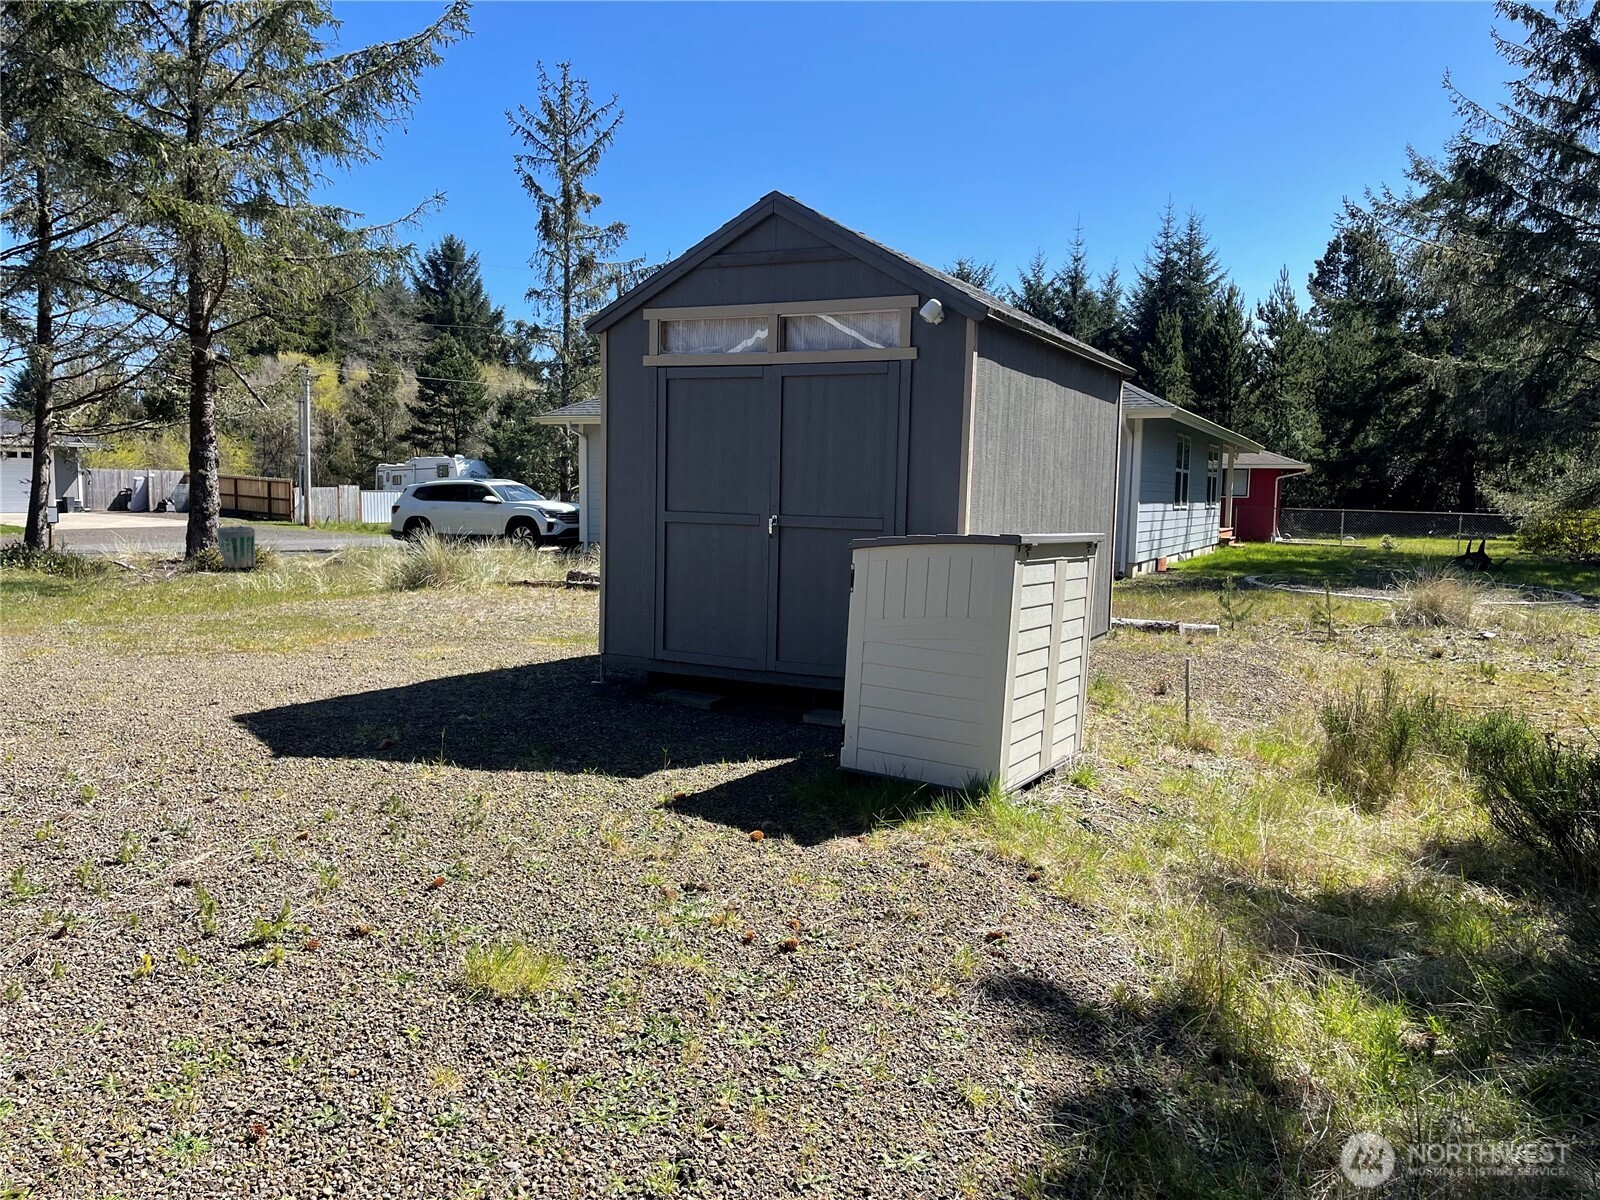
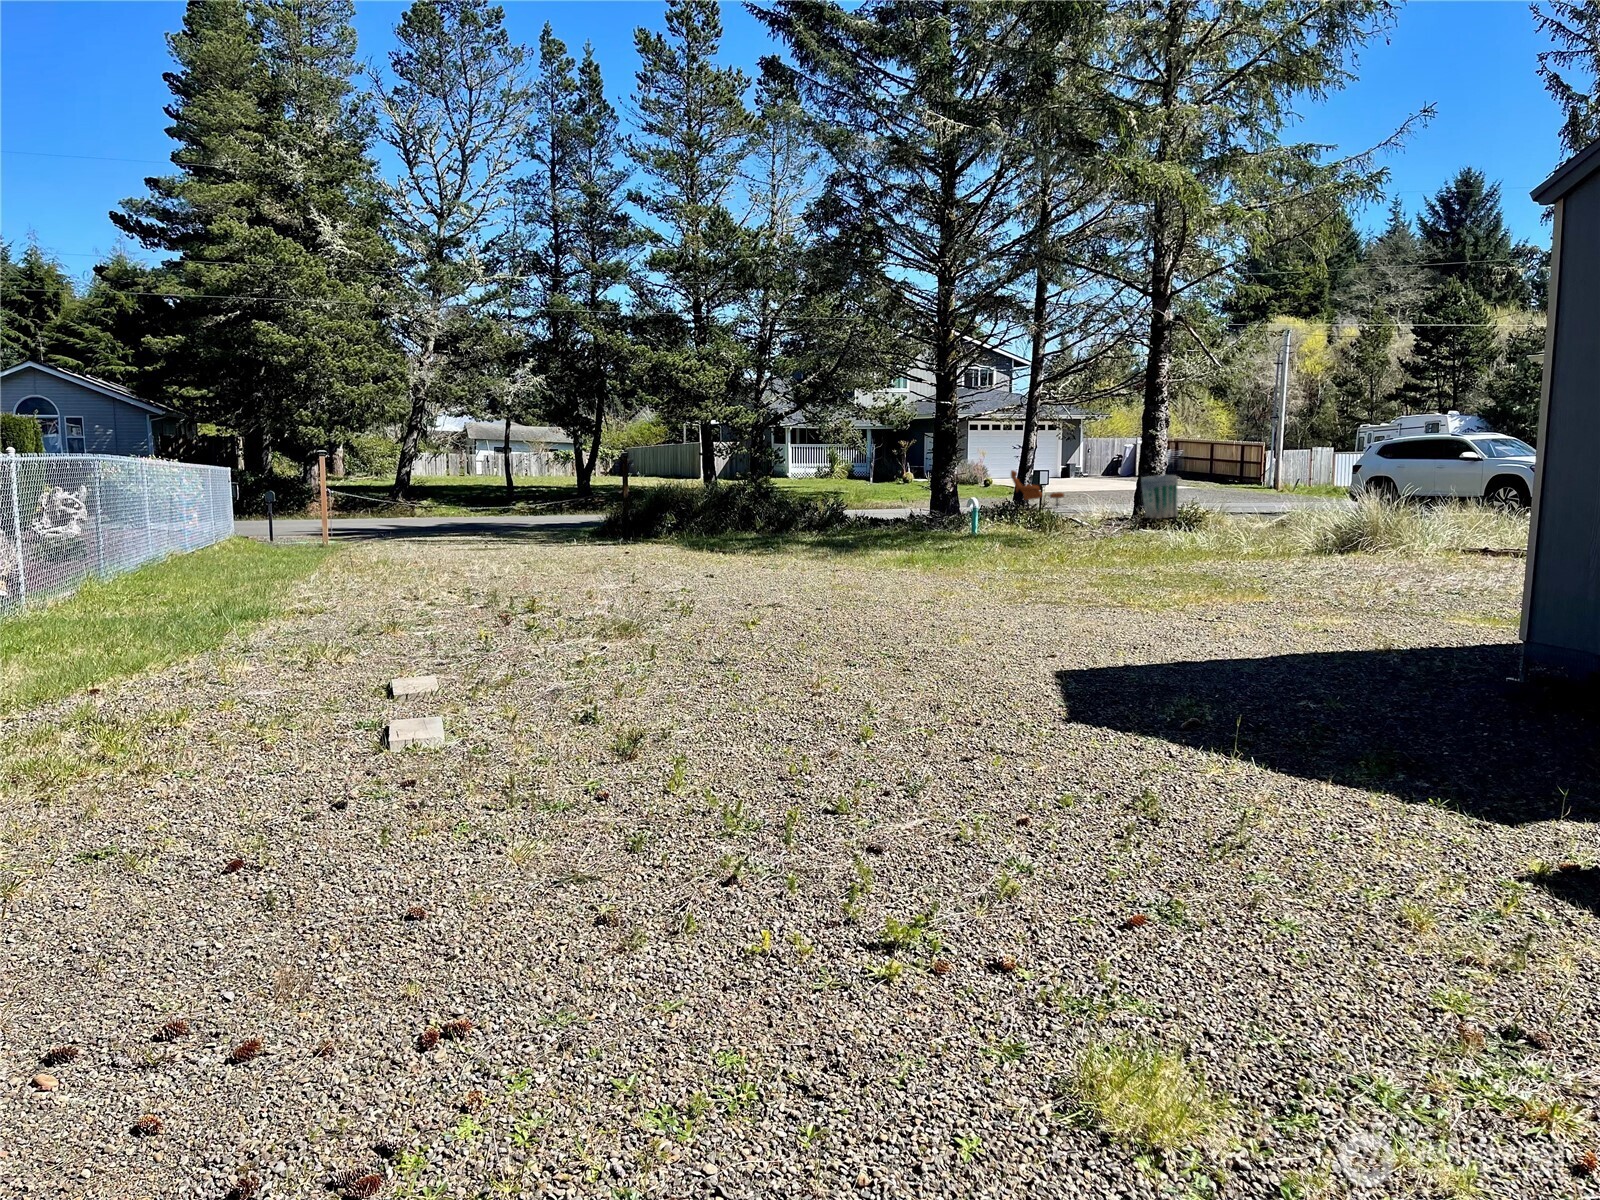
lounge chair: none [54,512,125,555] -> present [1011,470,1064,508]

